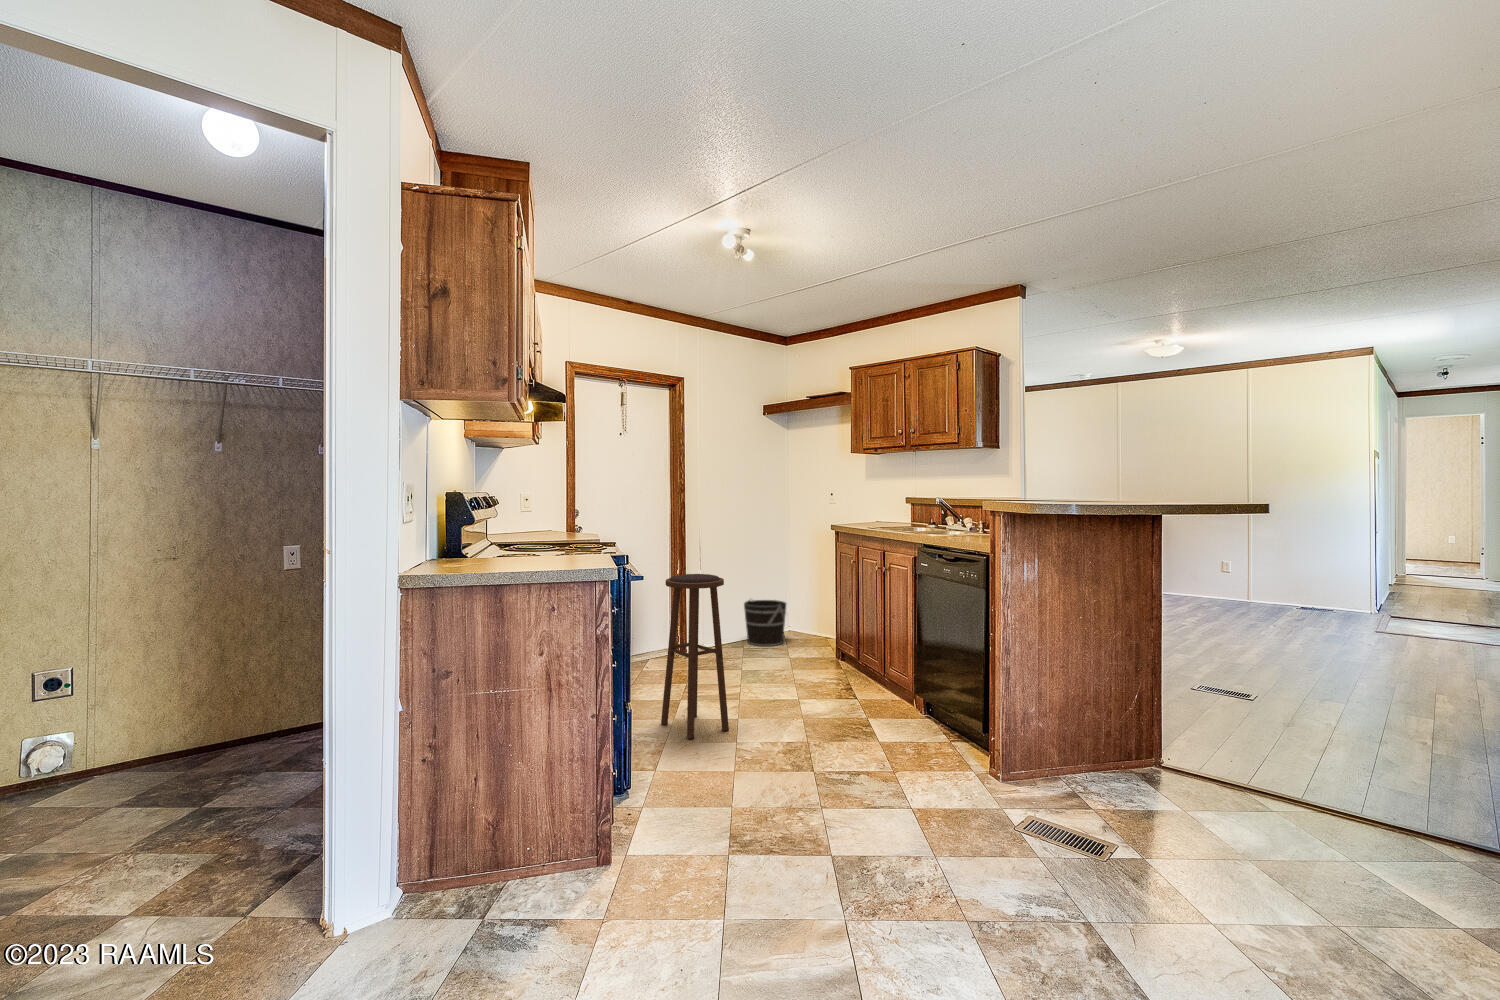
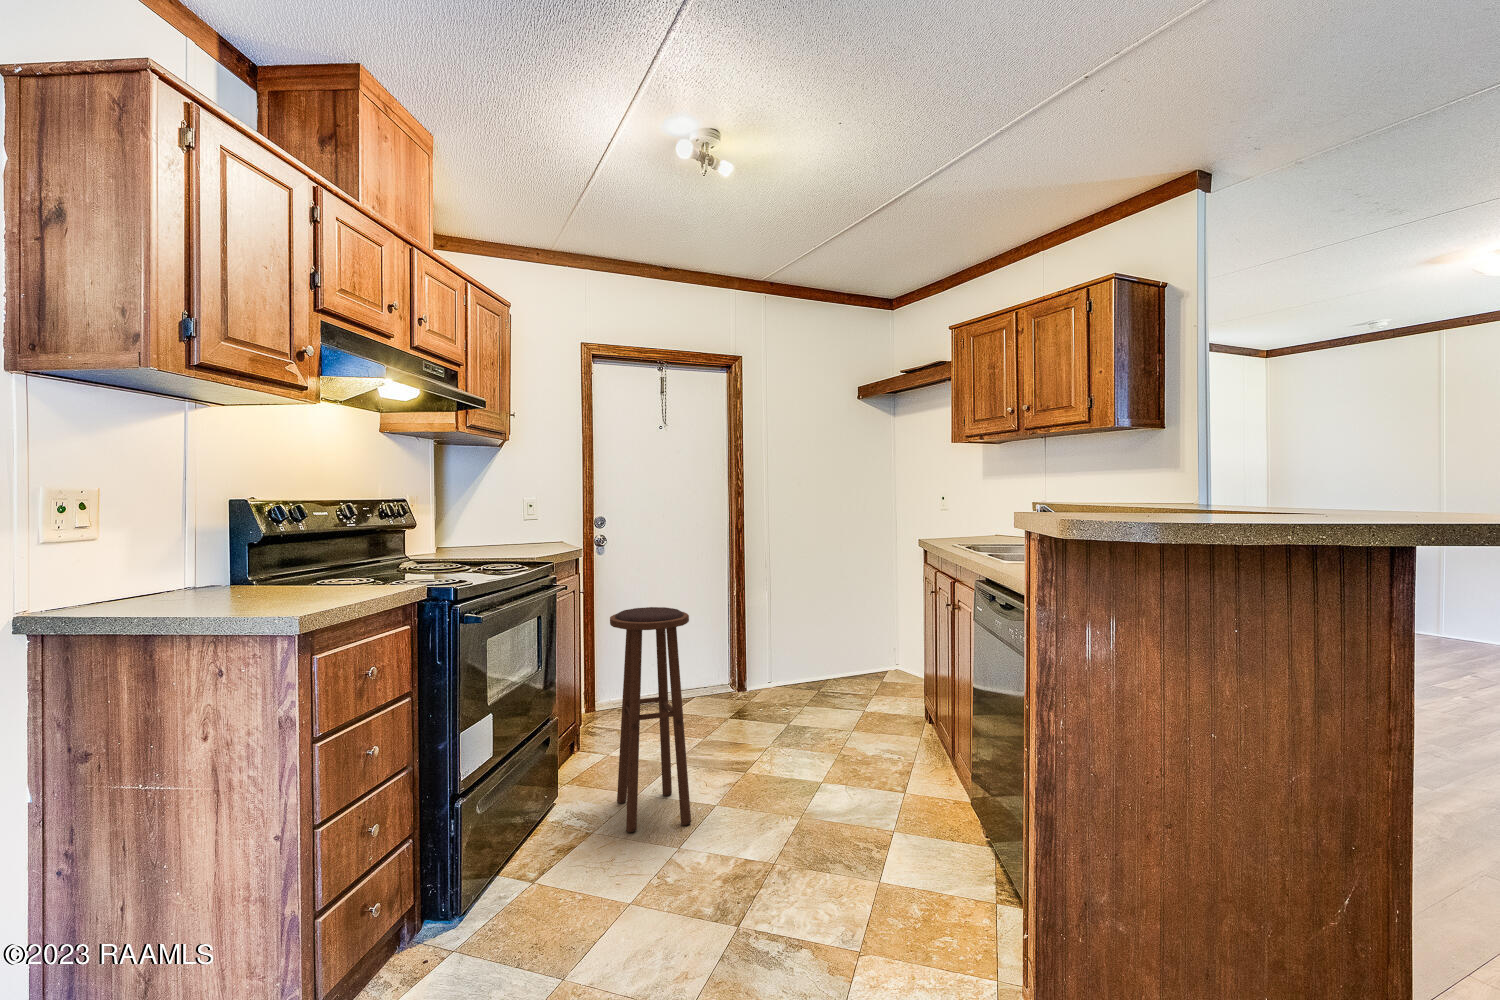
bucket: present [744,600,786,646] -> none [824,629,879,693]

